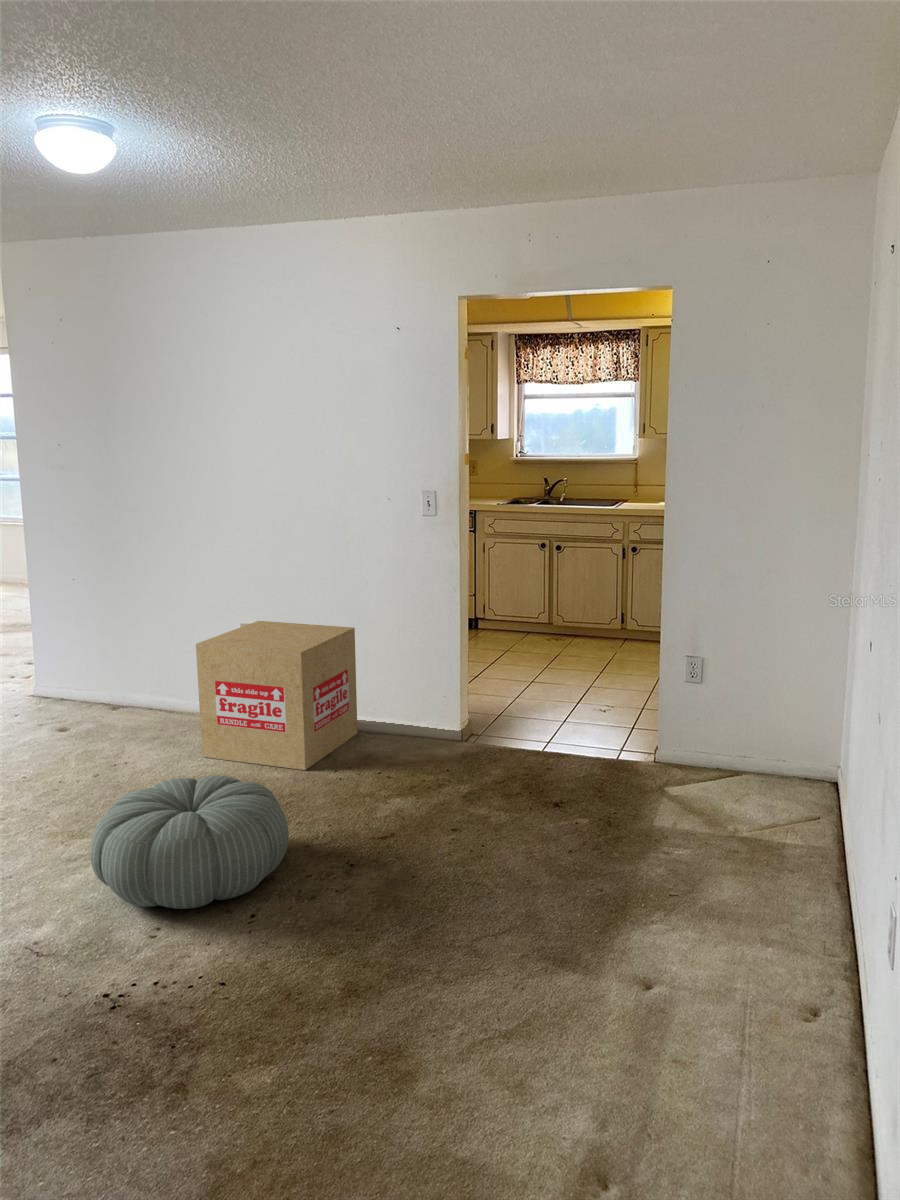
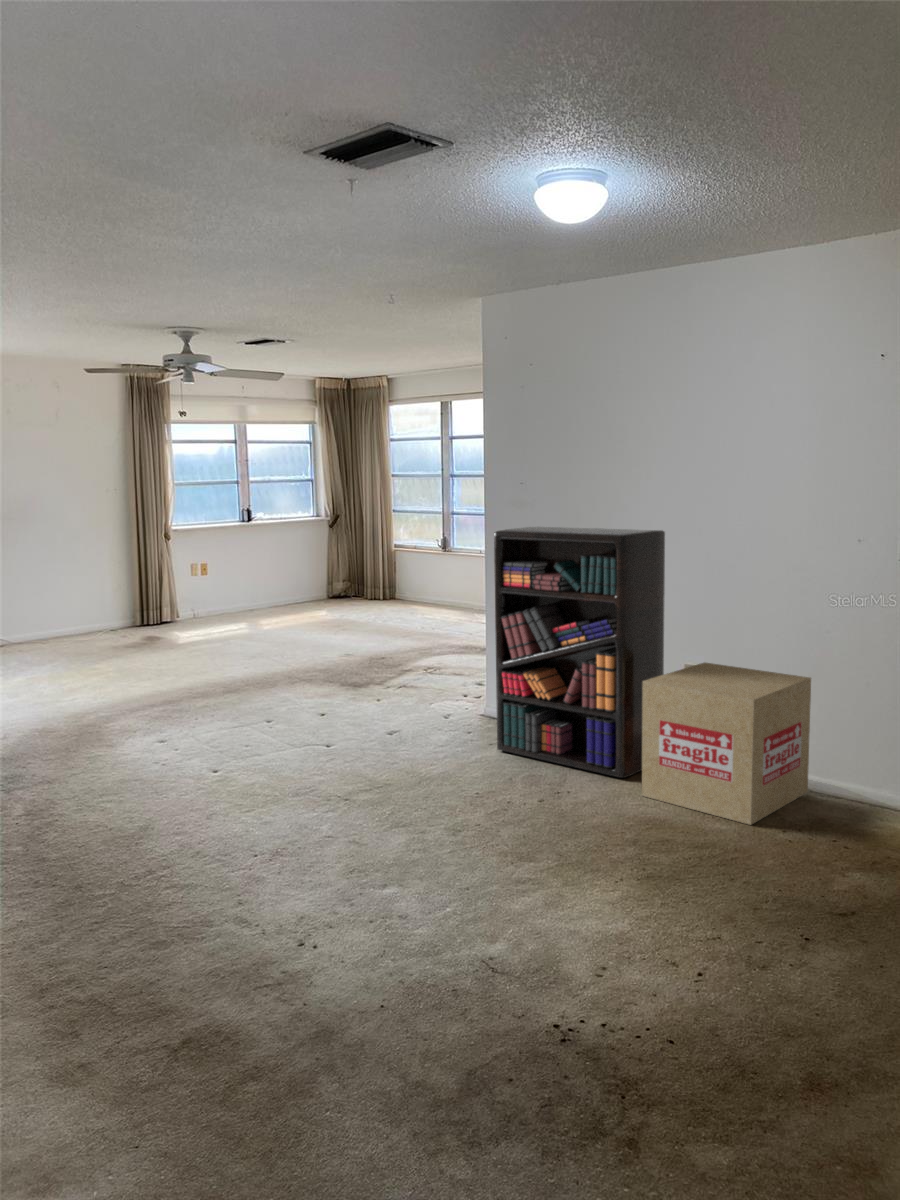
bookshelf: none [28,491,225,742] -> present [494,527,665,778]
pouf: present [90,775,289,909] -> none [541,816,740,953]

